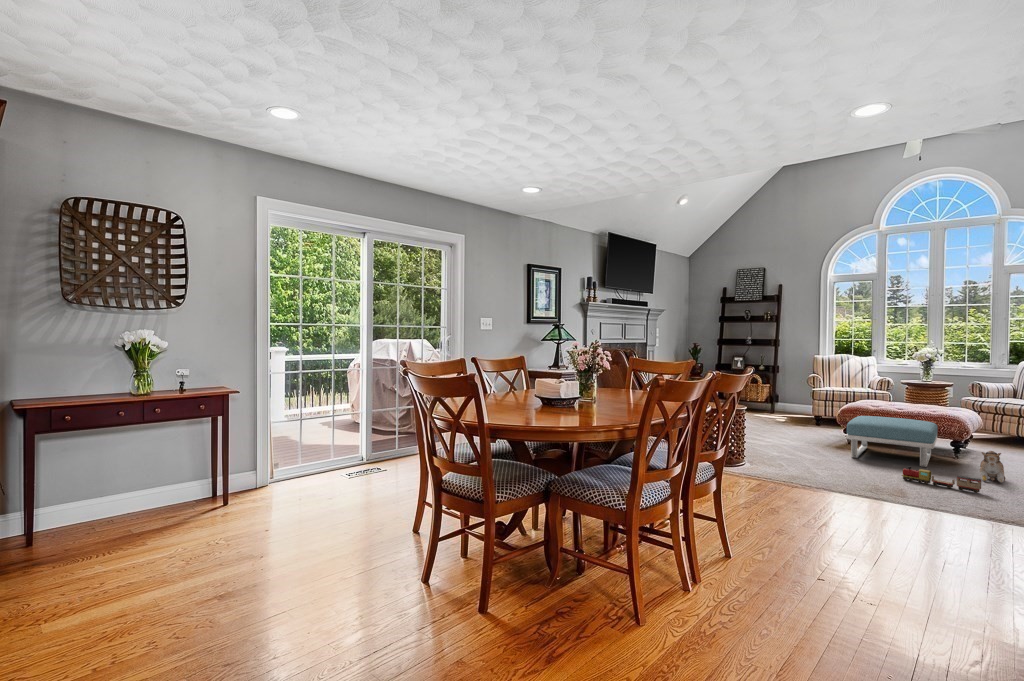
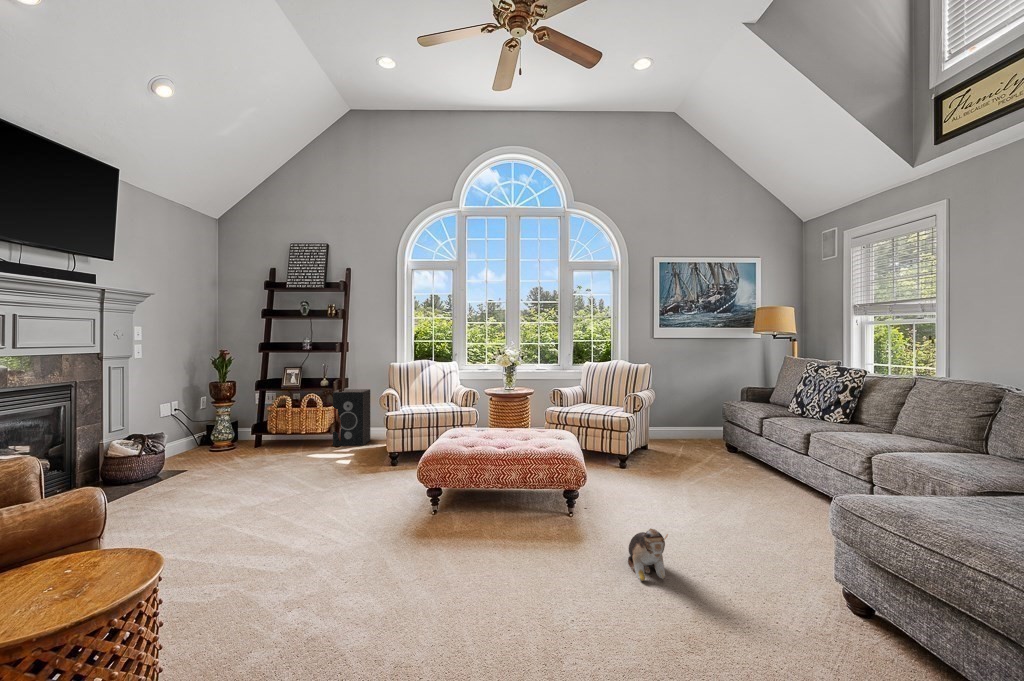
speaker: none [768,374,798,415] -> present [333,389,370,446]
footstool: present [846,416,938,467] -> none [436,462,563,560]
toy train: present [902,467,981,493] -> none [544,606,677,650]

